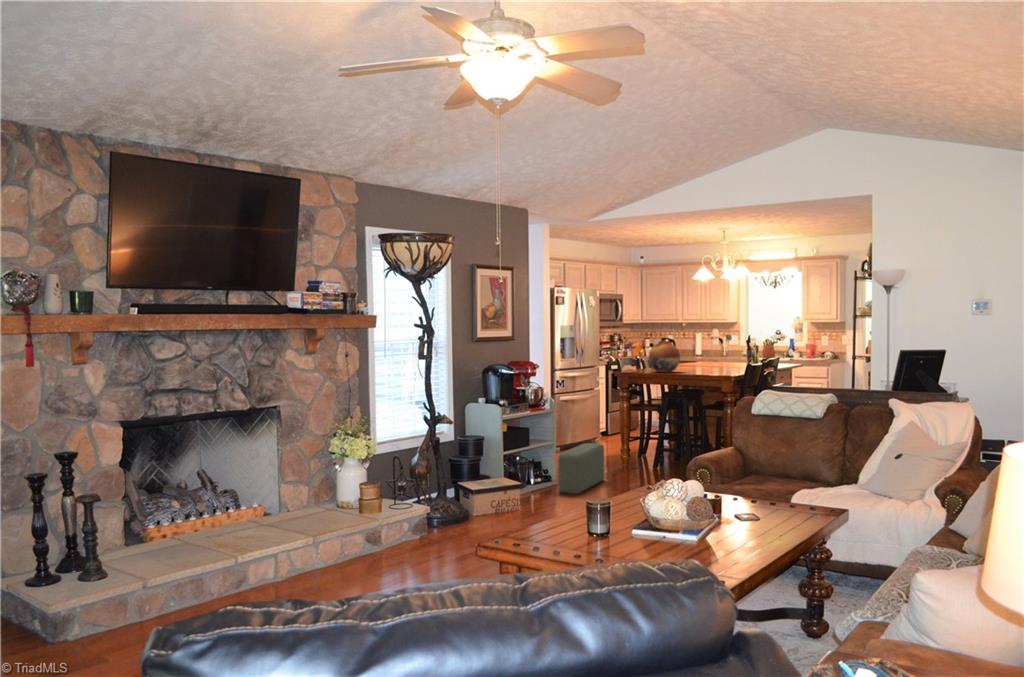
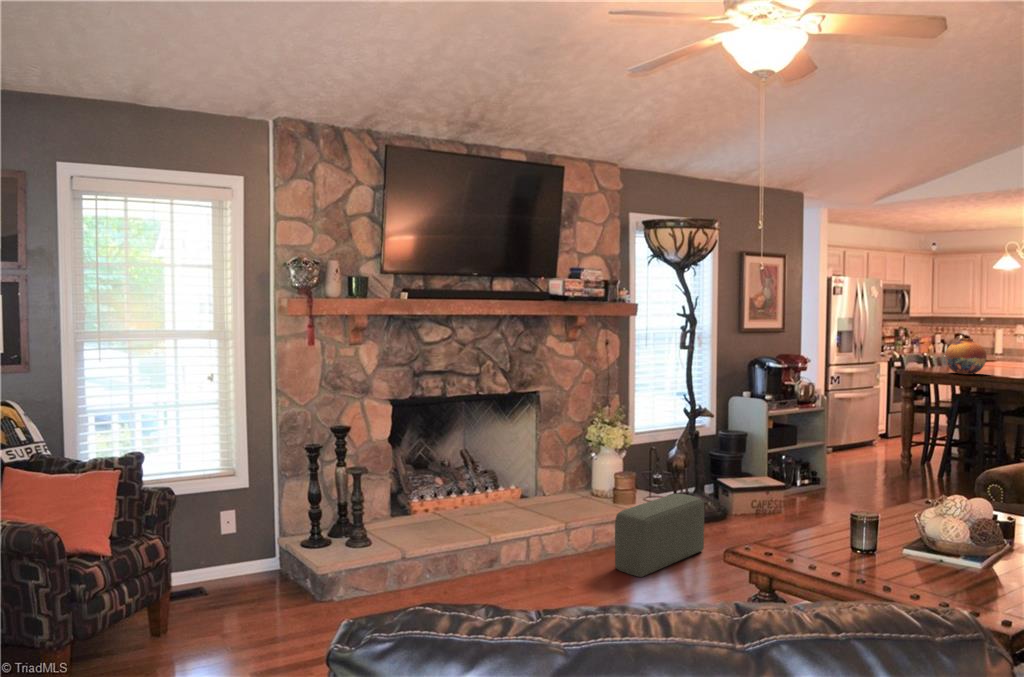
pouf: present [559,443,605,494] -> present [615,494,705,577]

